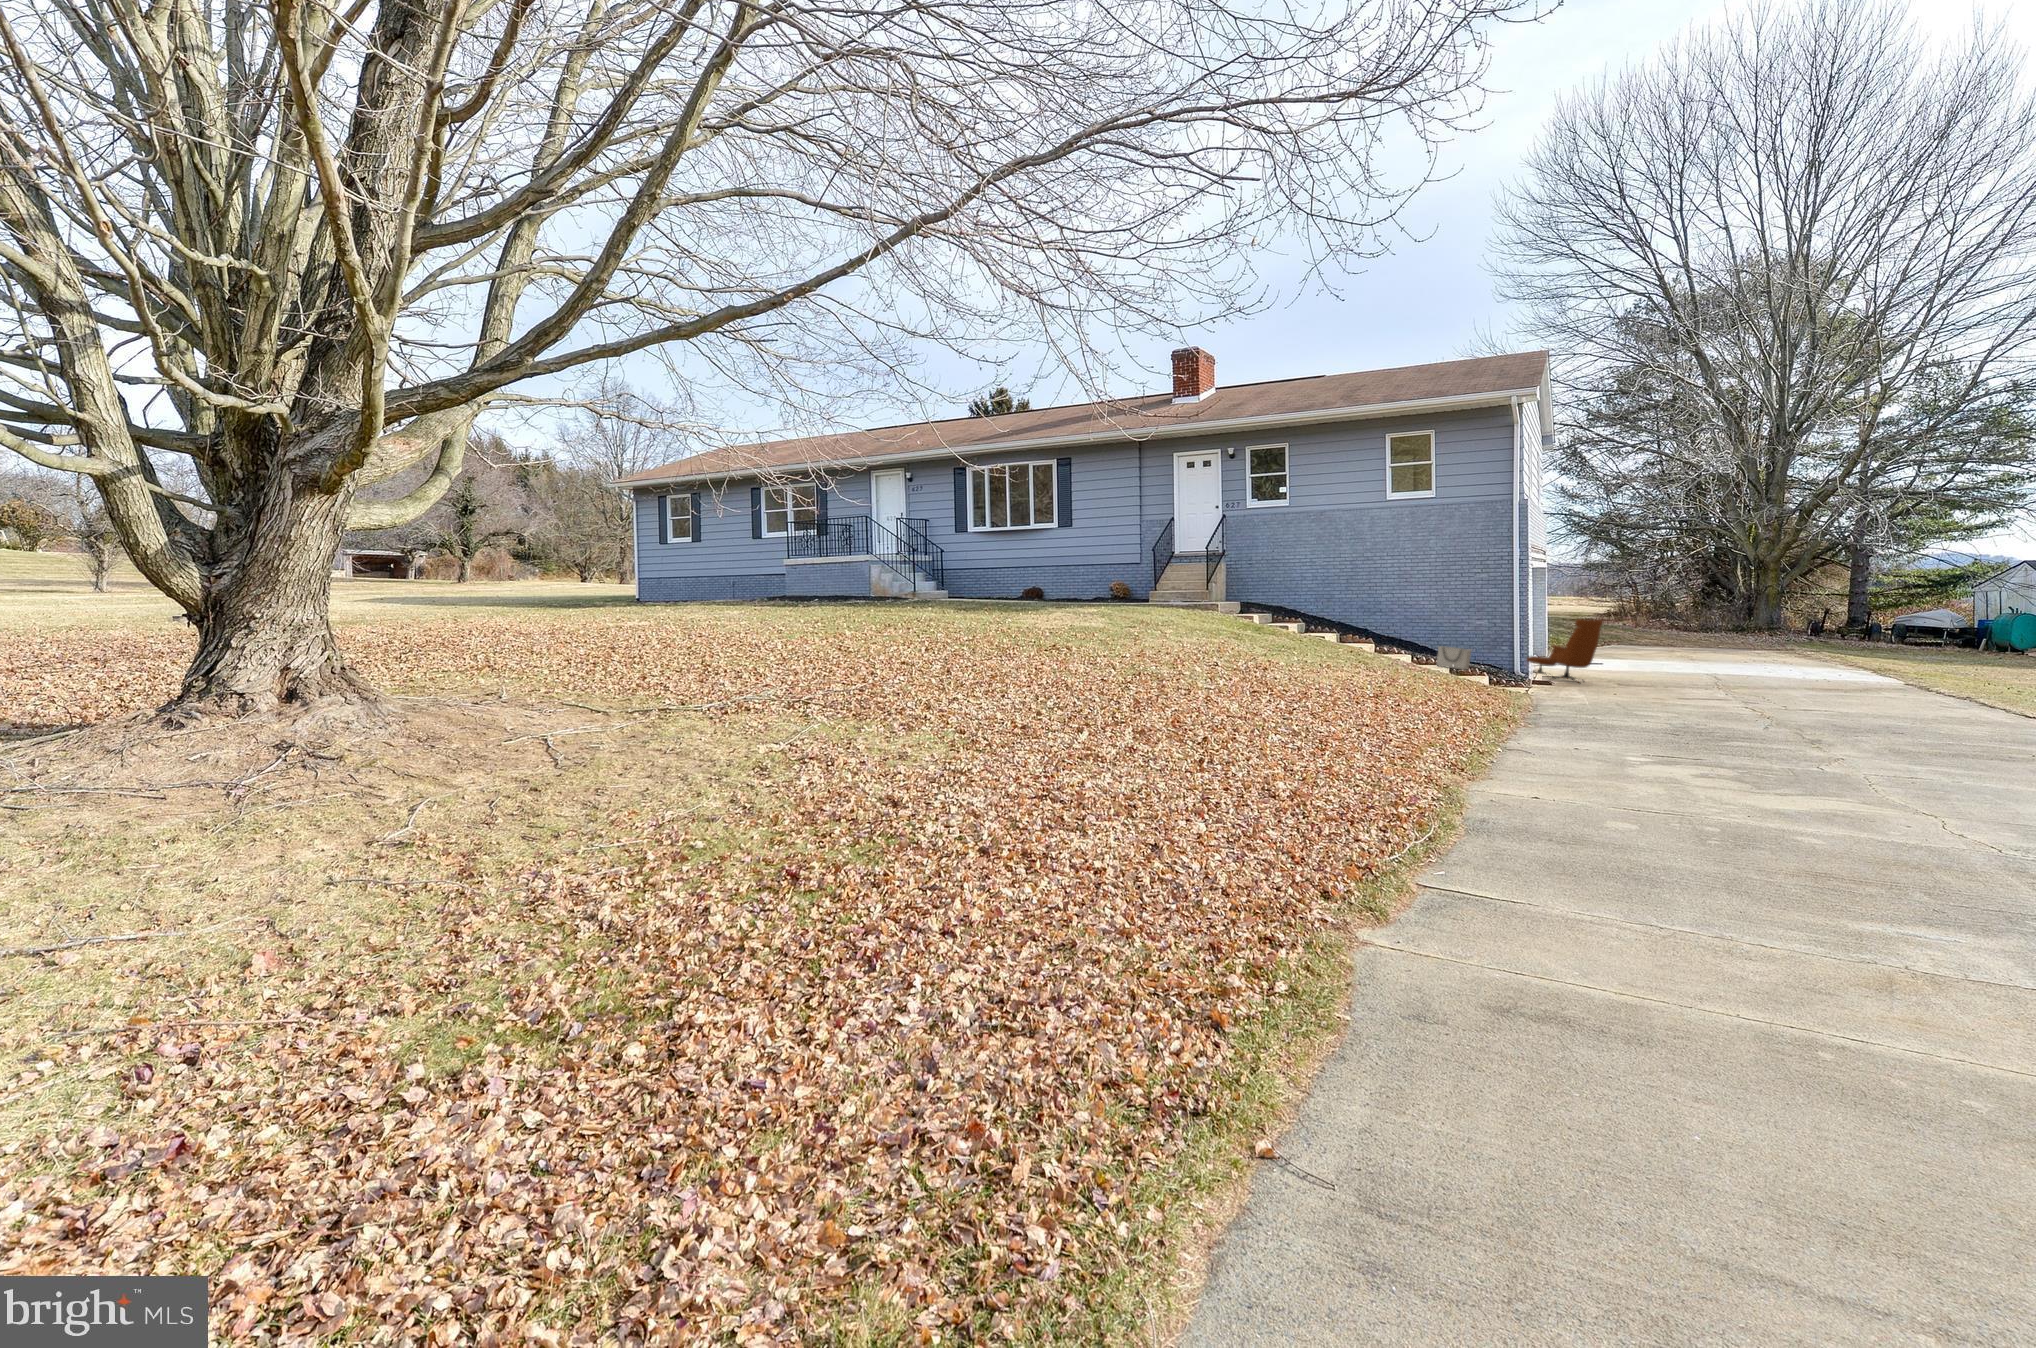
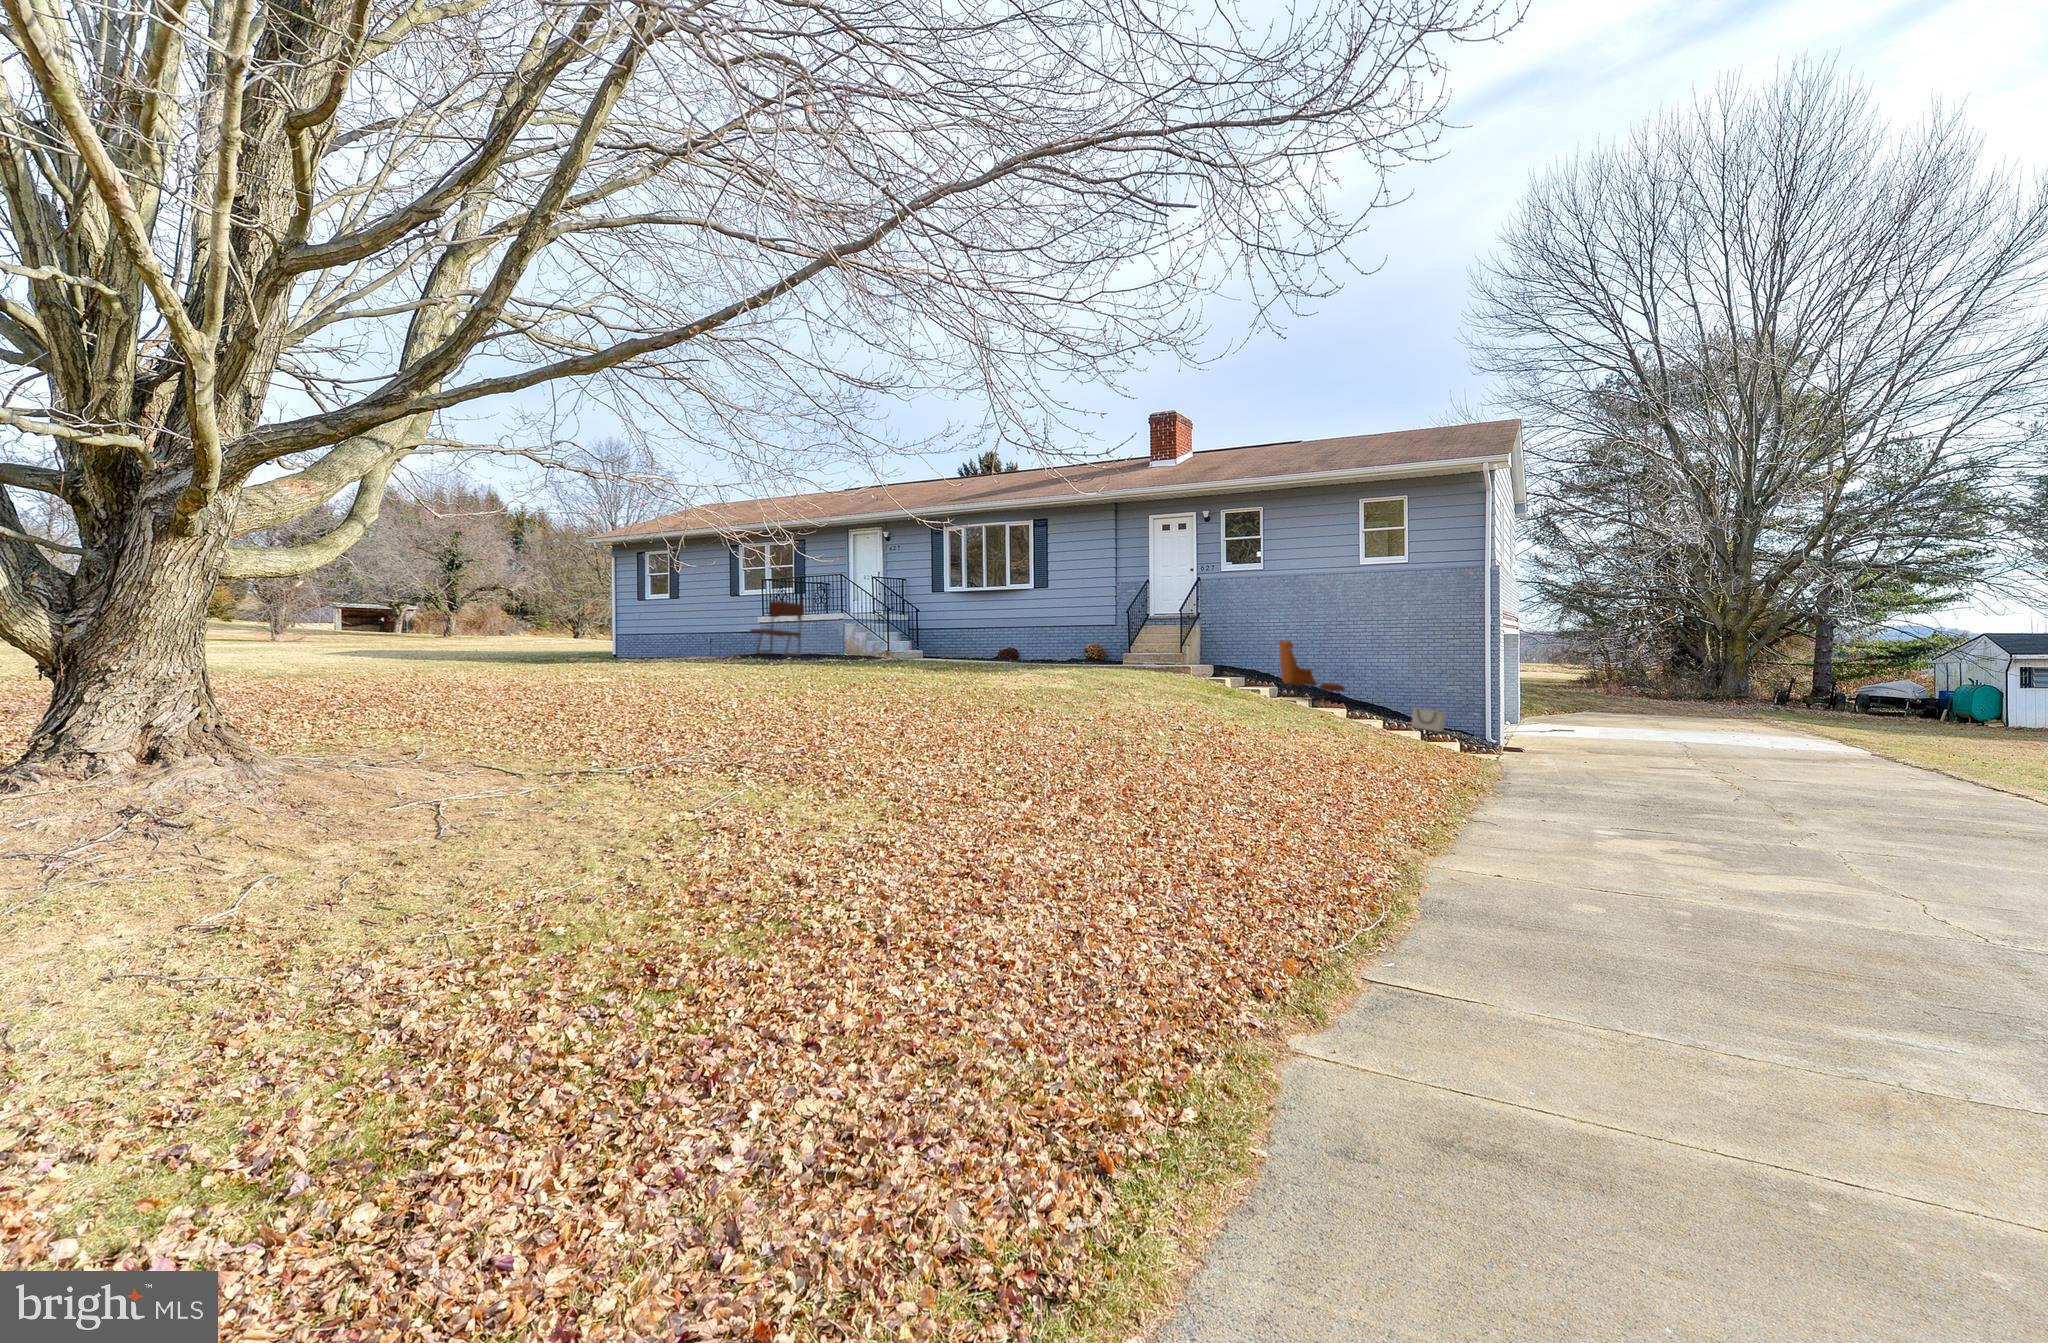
bench: none [763,549,817,606] -> present [750,601,804,656]
lounge chair: present [1527,619,1603,680] -> present [1279,640,1345,699]

